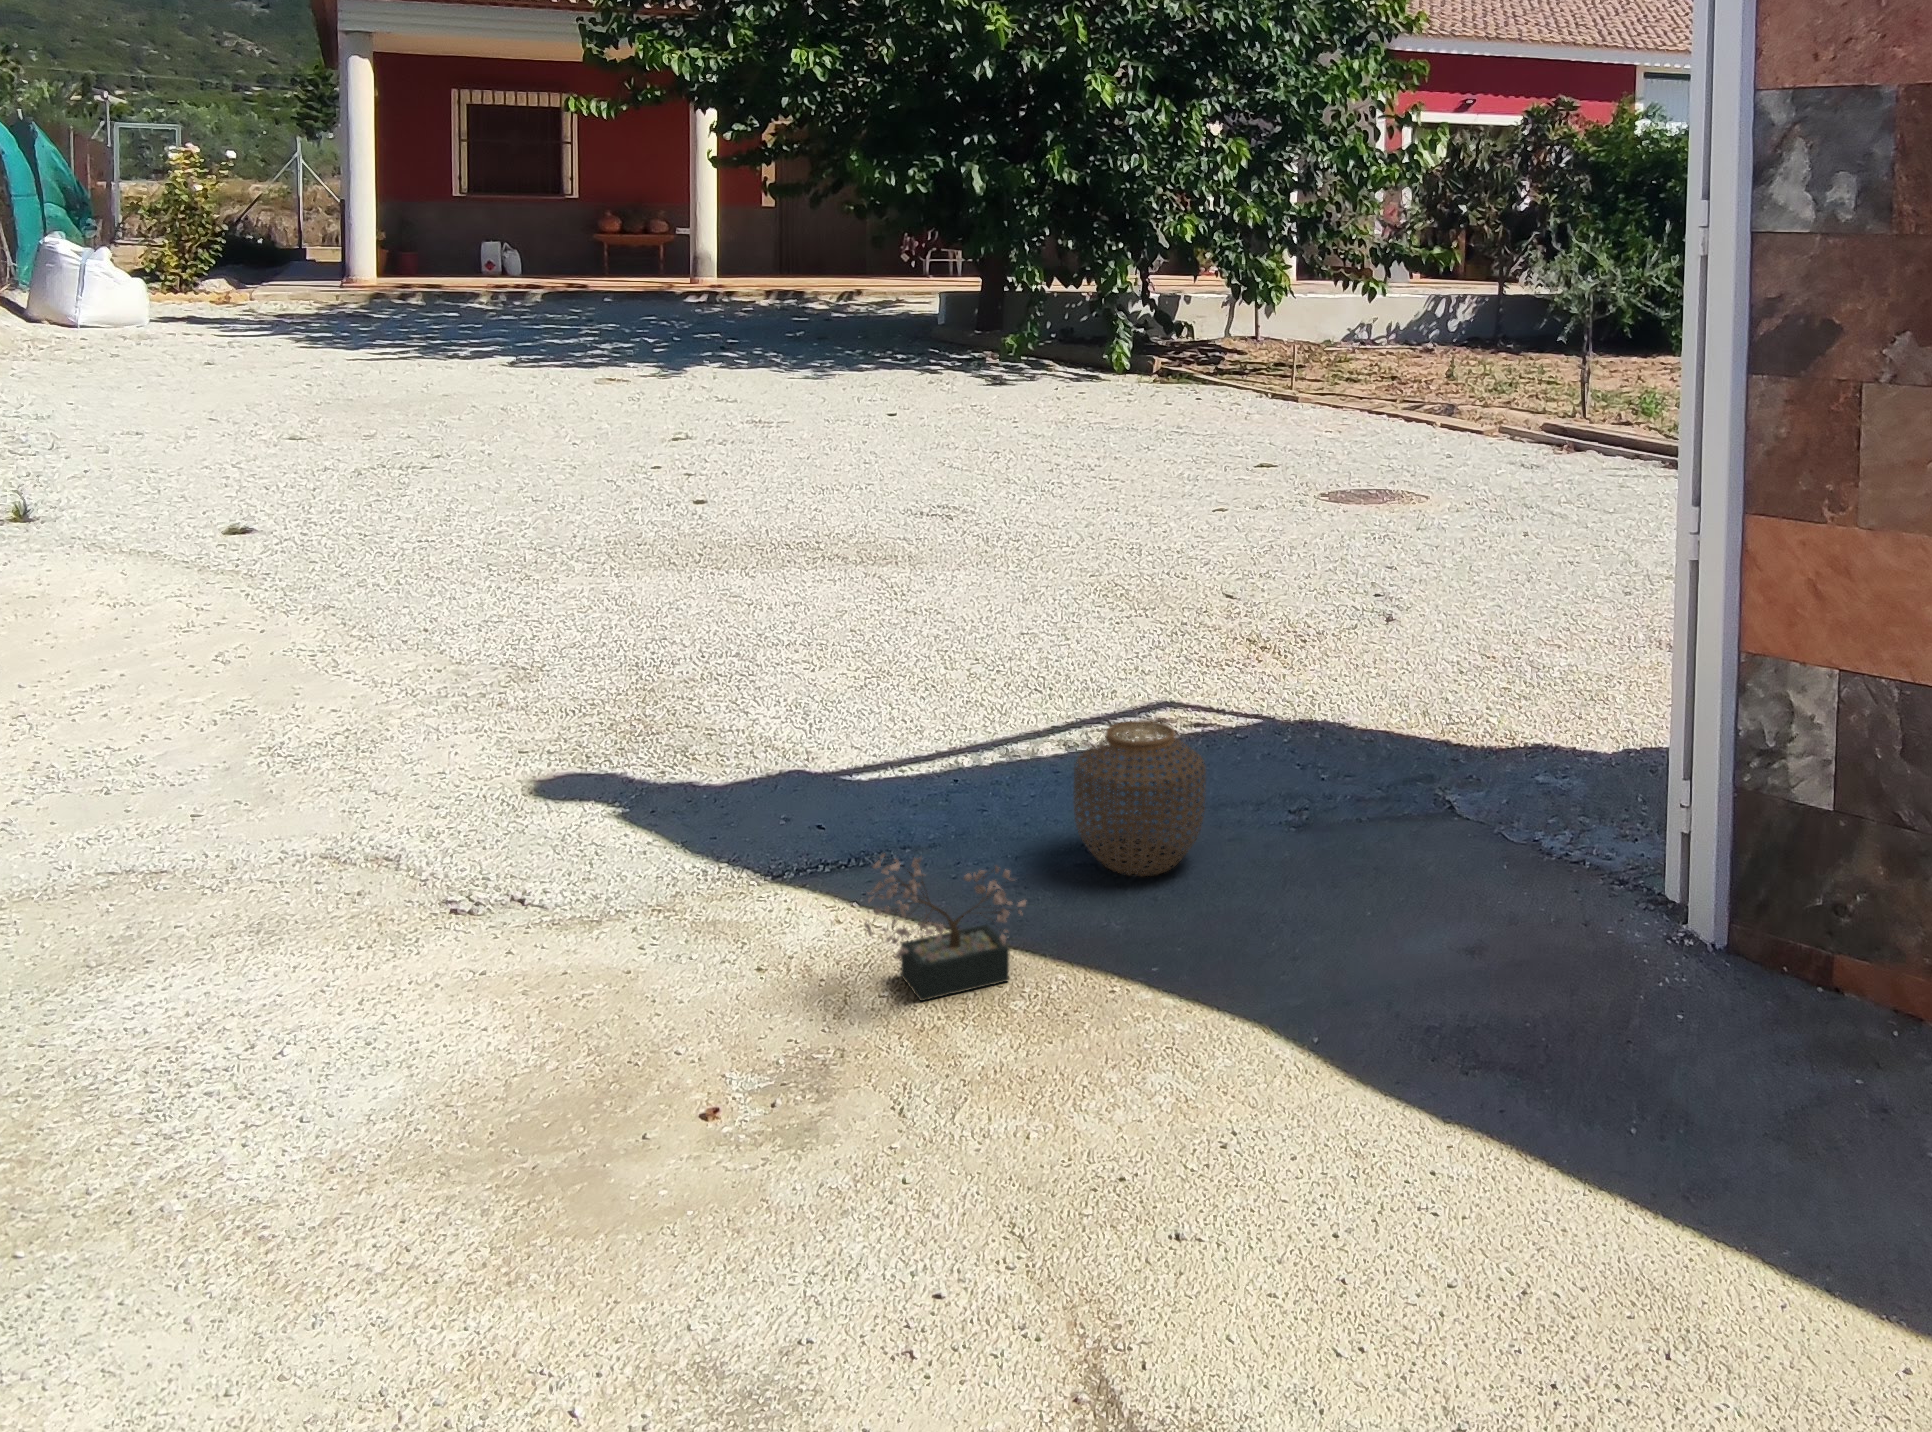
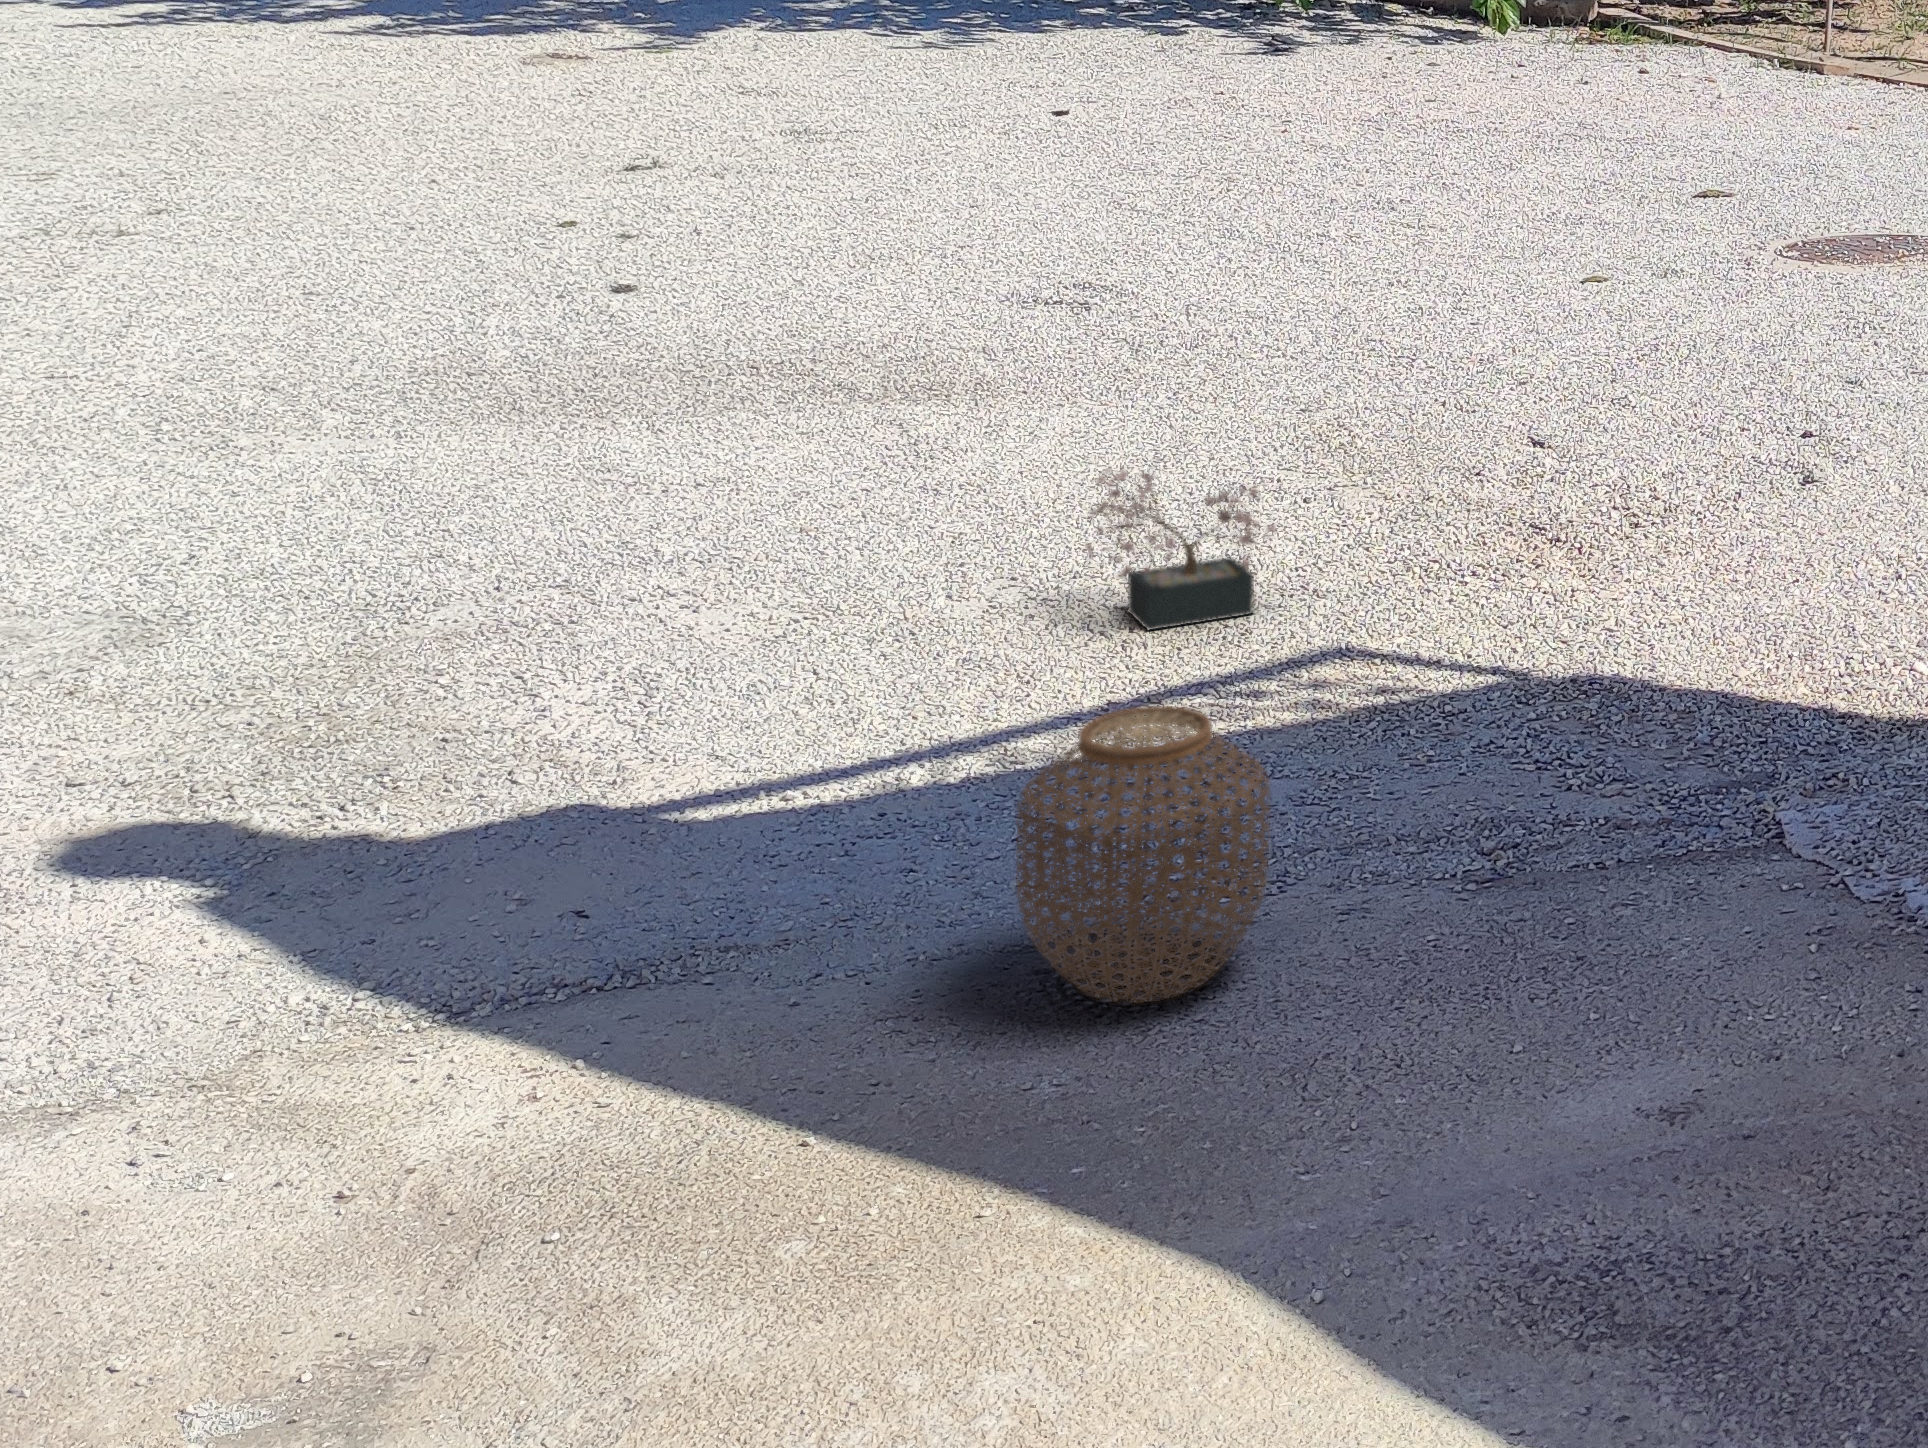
decorative plant: present [865,853,1026,1001] -> present [1086,469,1277,630]

